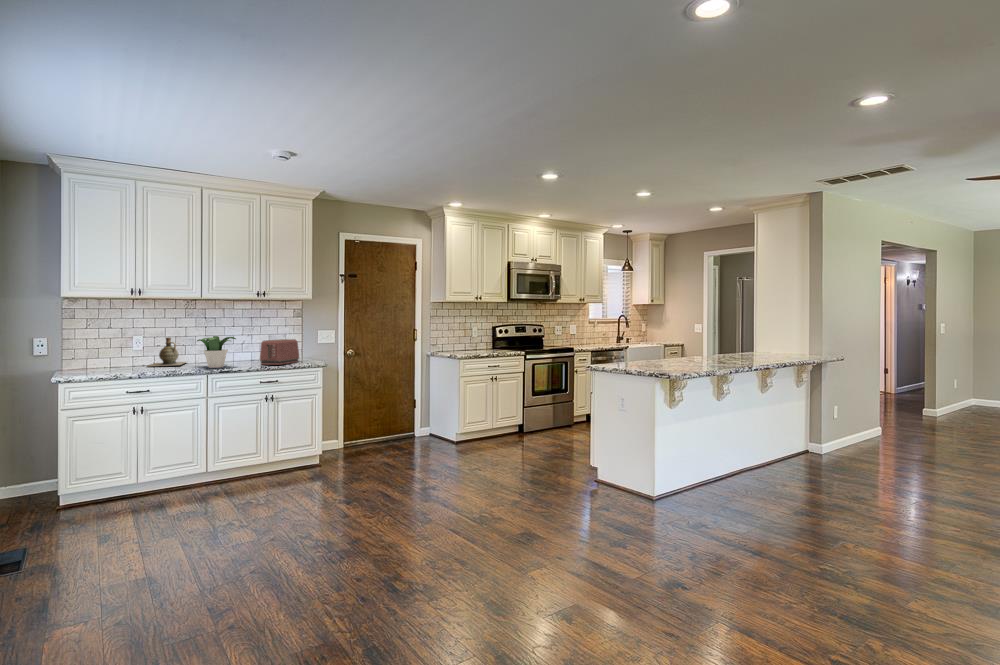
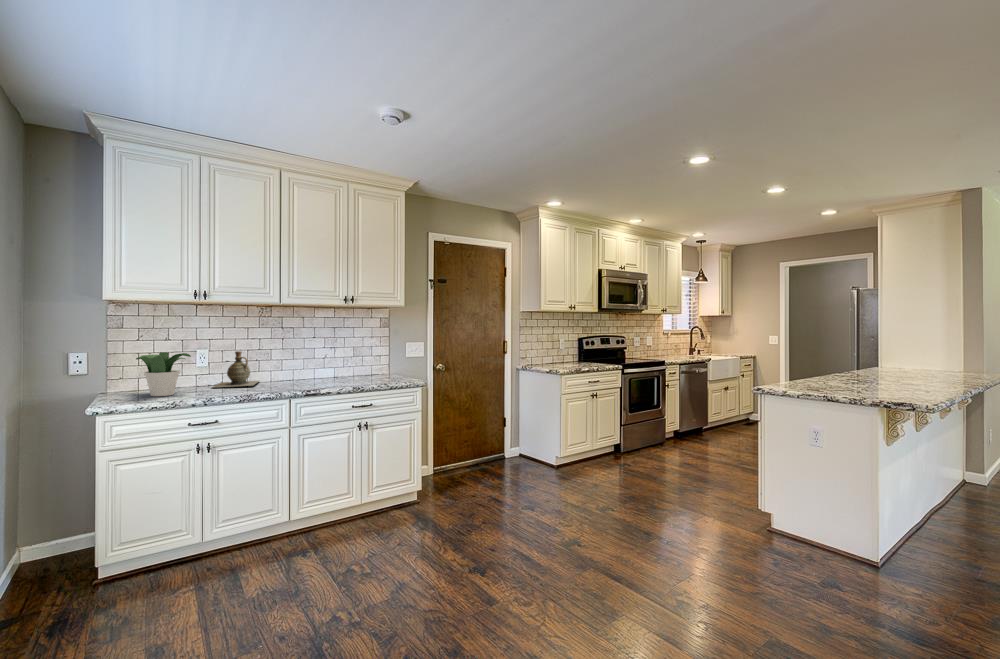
potted plant: present [197,336,236,368] -> present [136,352,191,396]
toaster: present [260,339,299,365] -> none [348,353,391,384]

